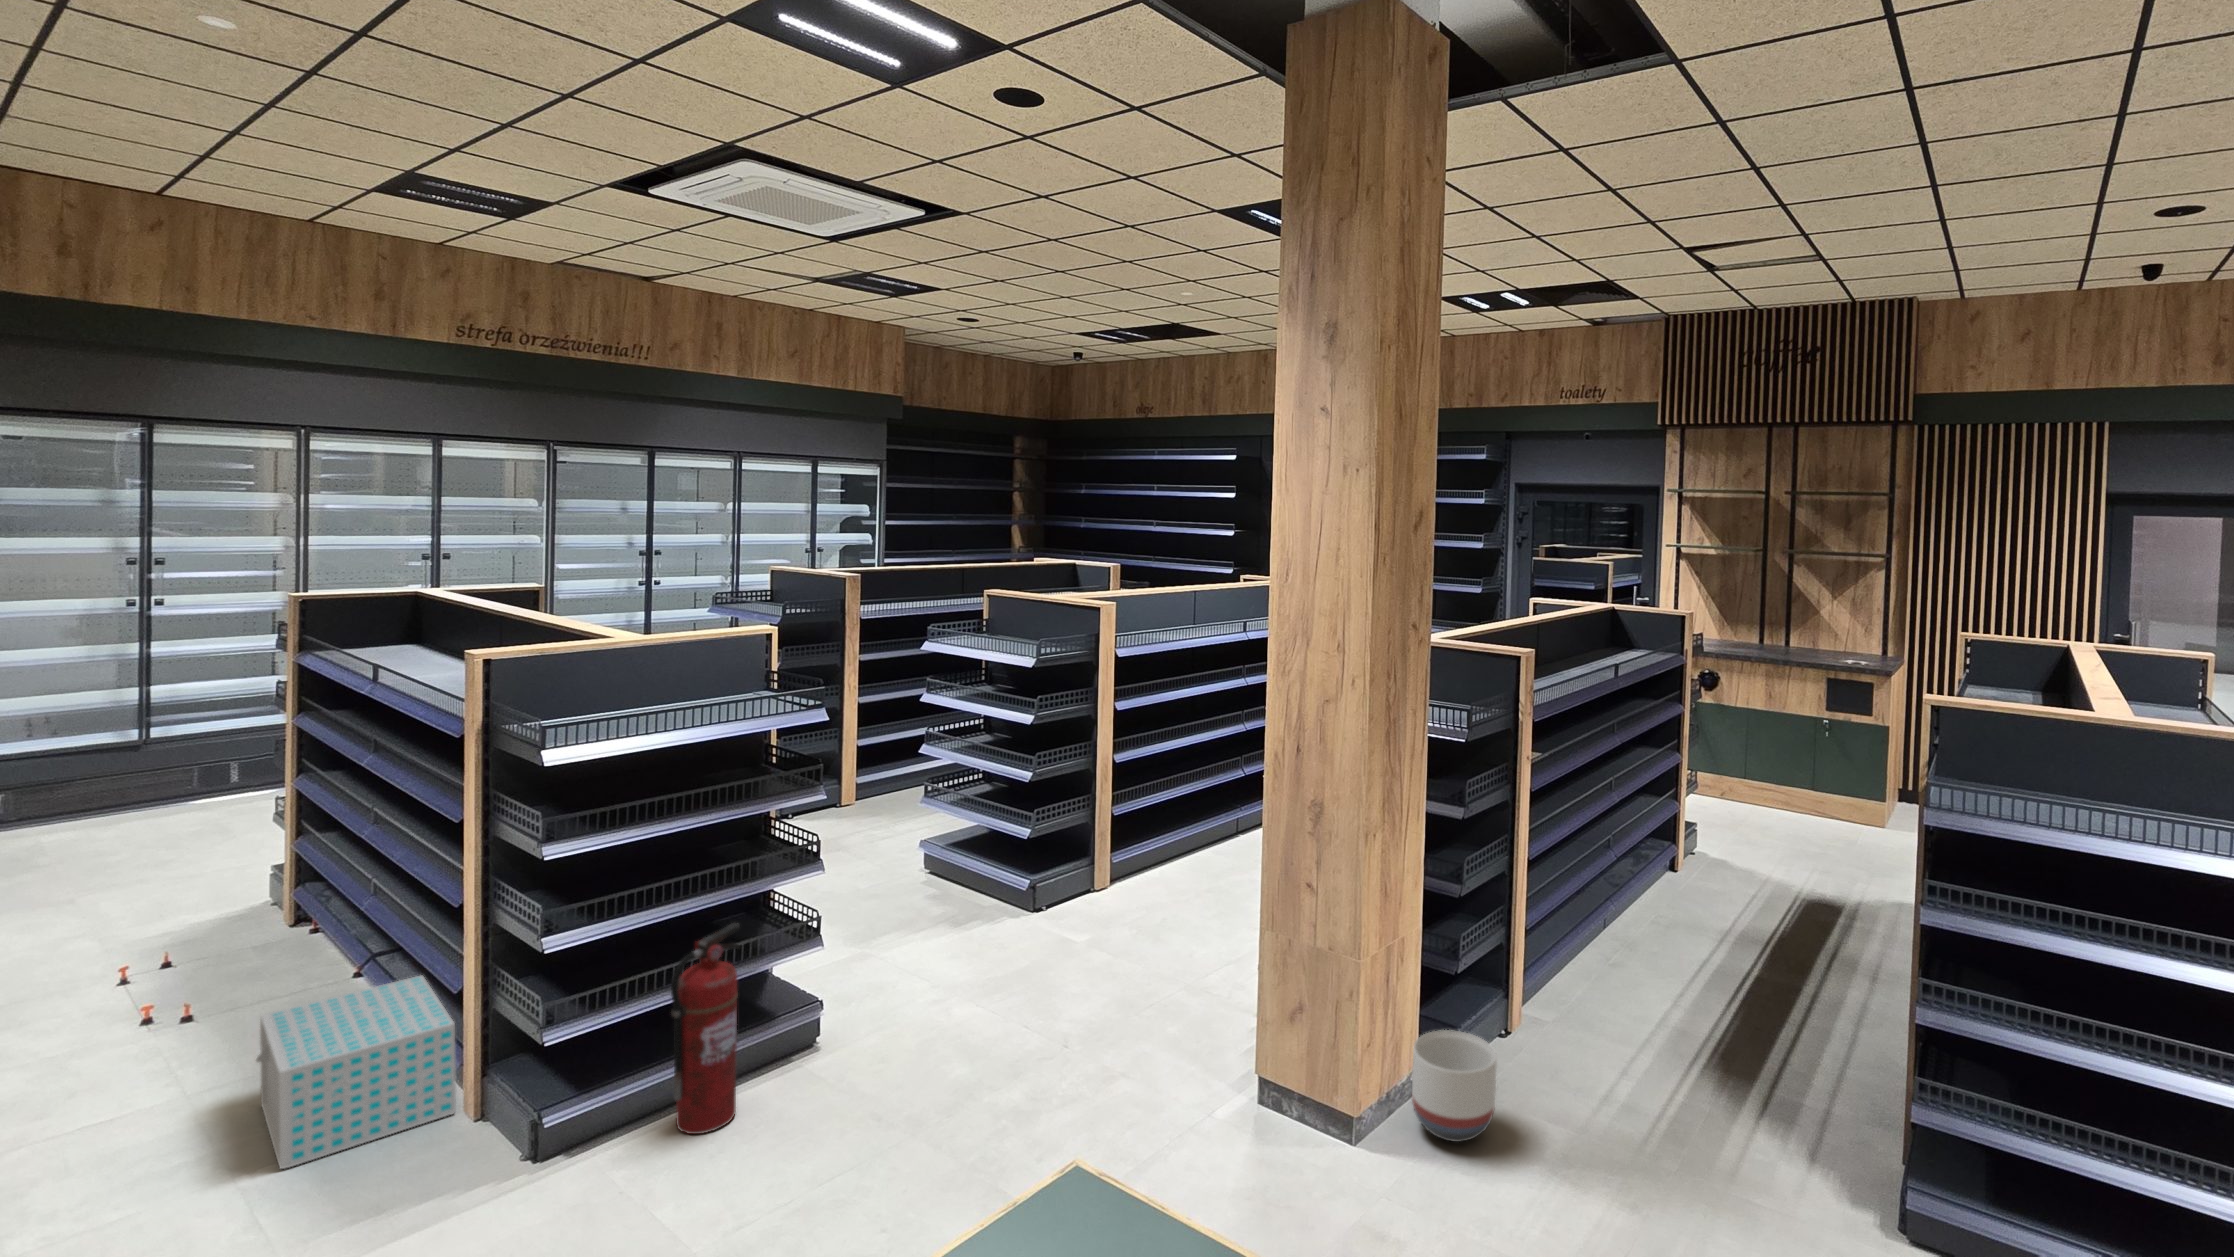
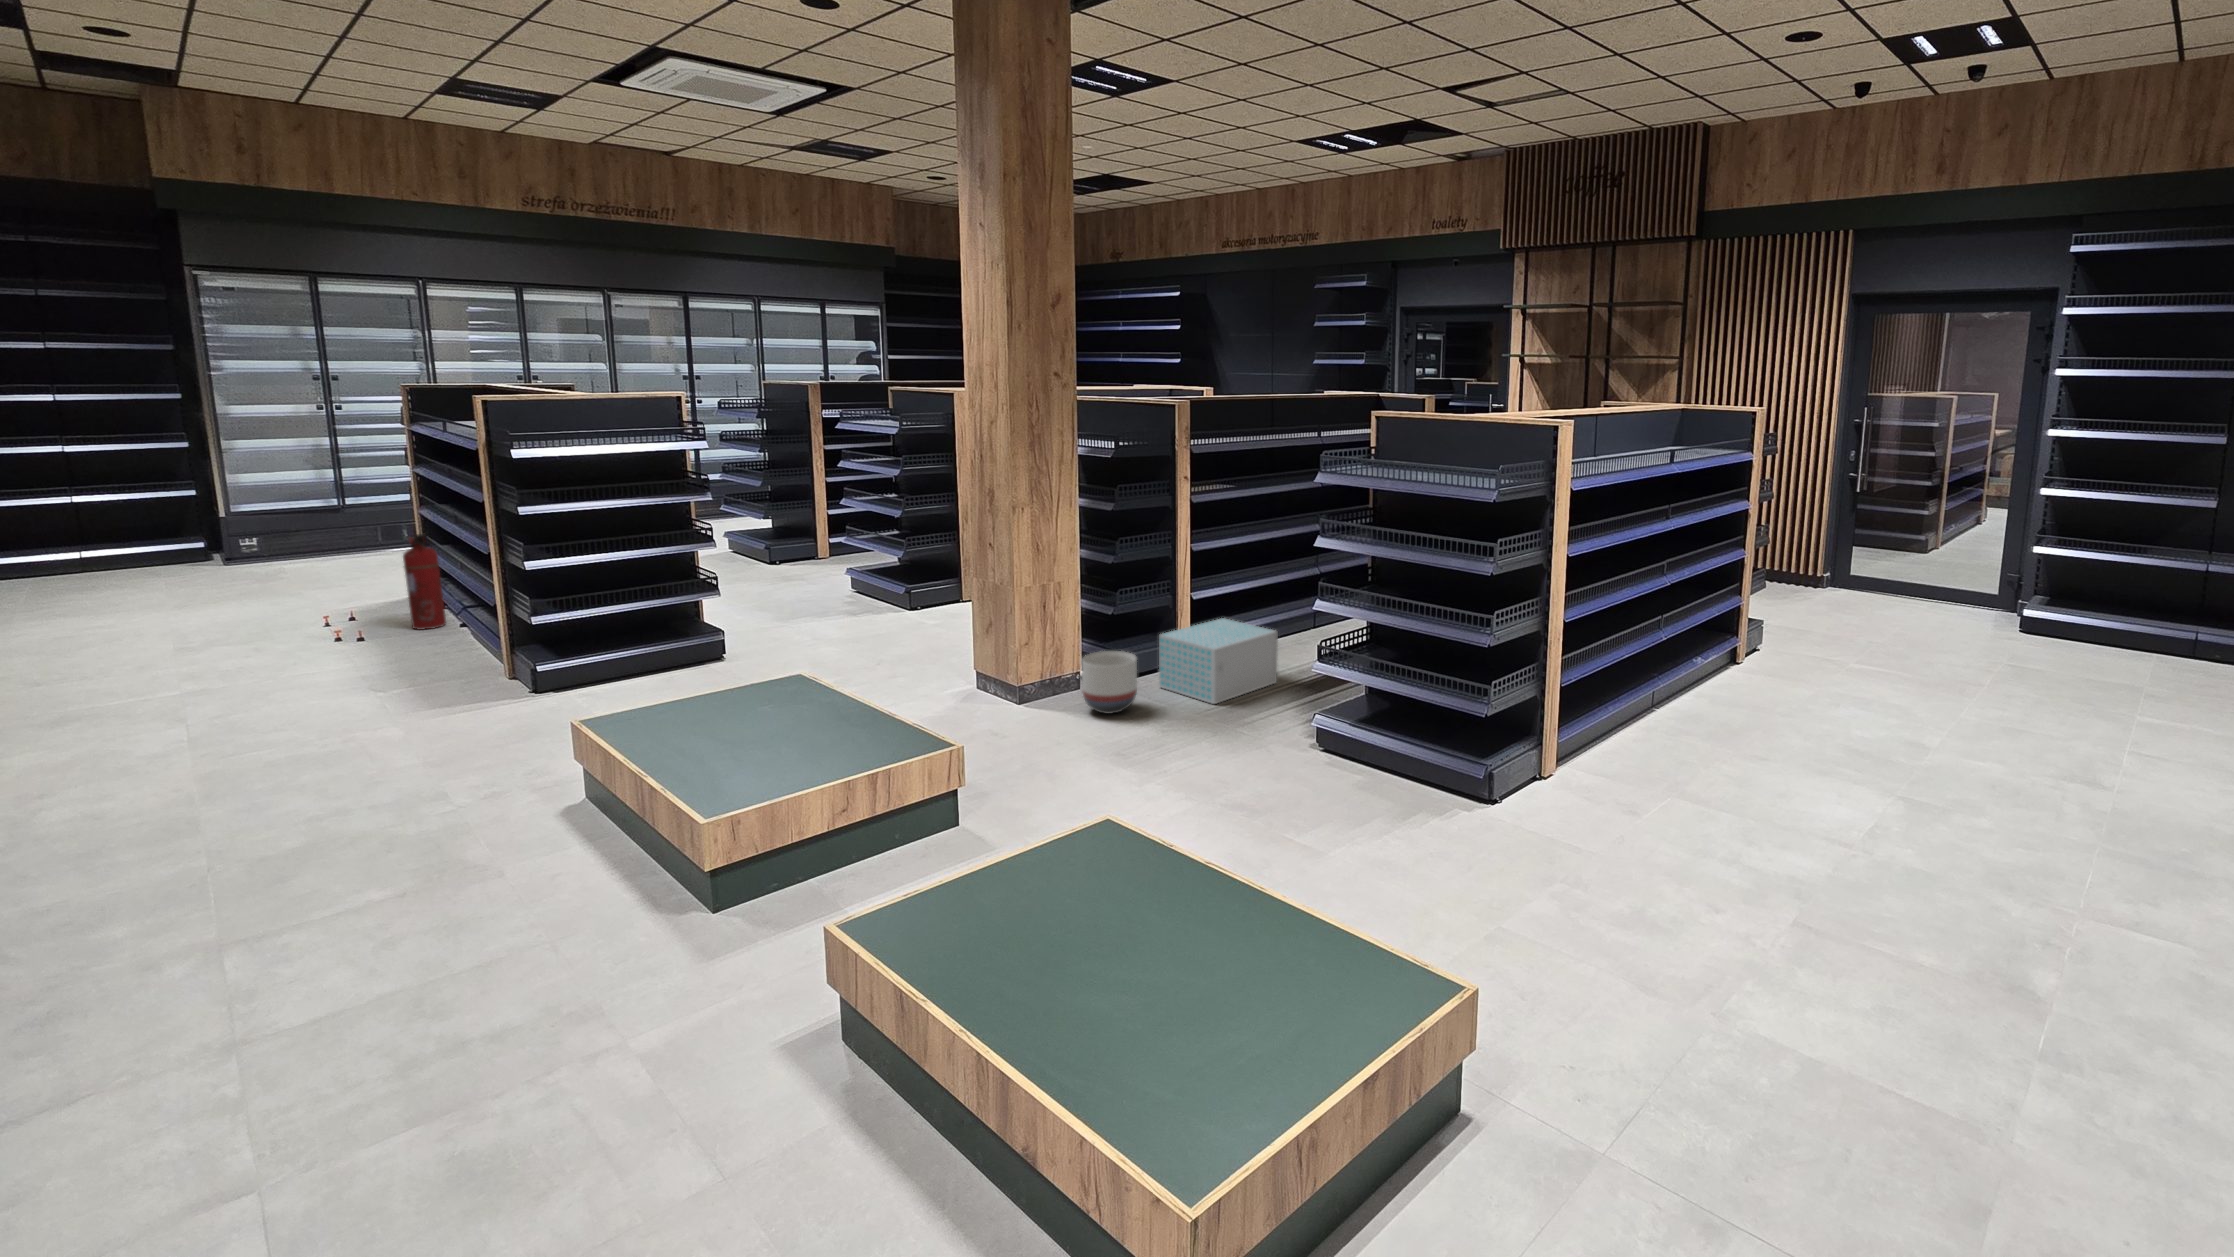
fire extinguisher: present [671,923,740,1134] -> present [403,534,446,630]
storage box: present [256,975,456,1169] -> present [1159,618,1278,704]

